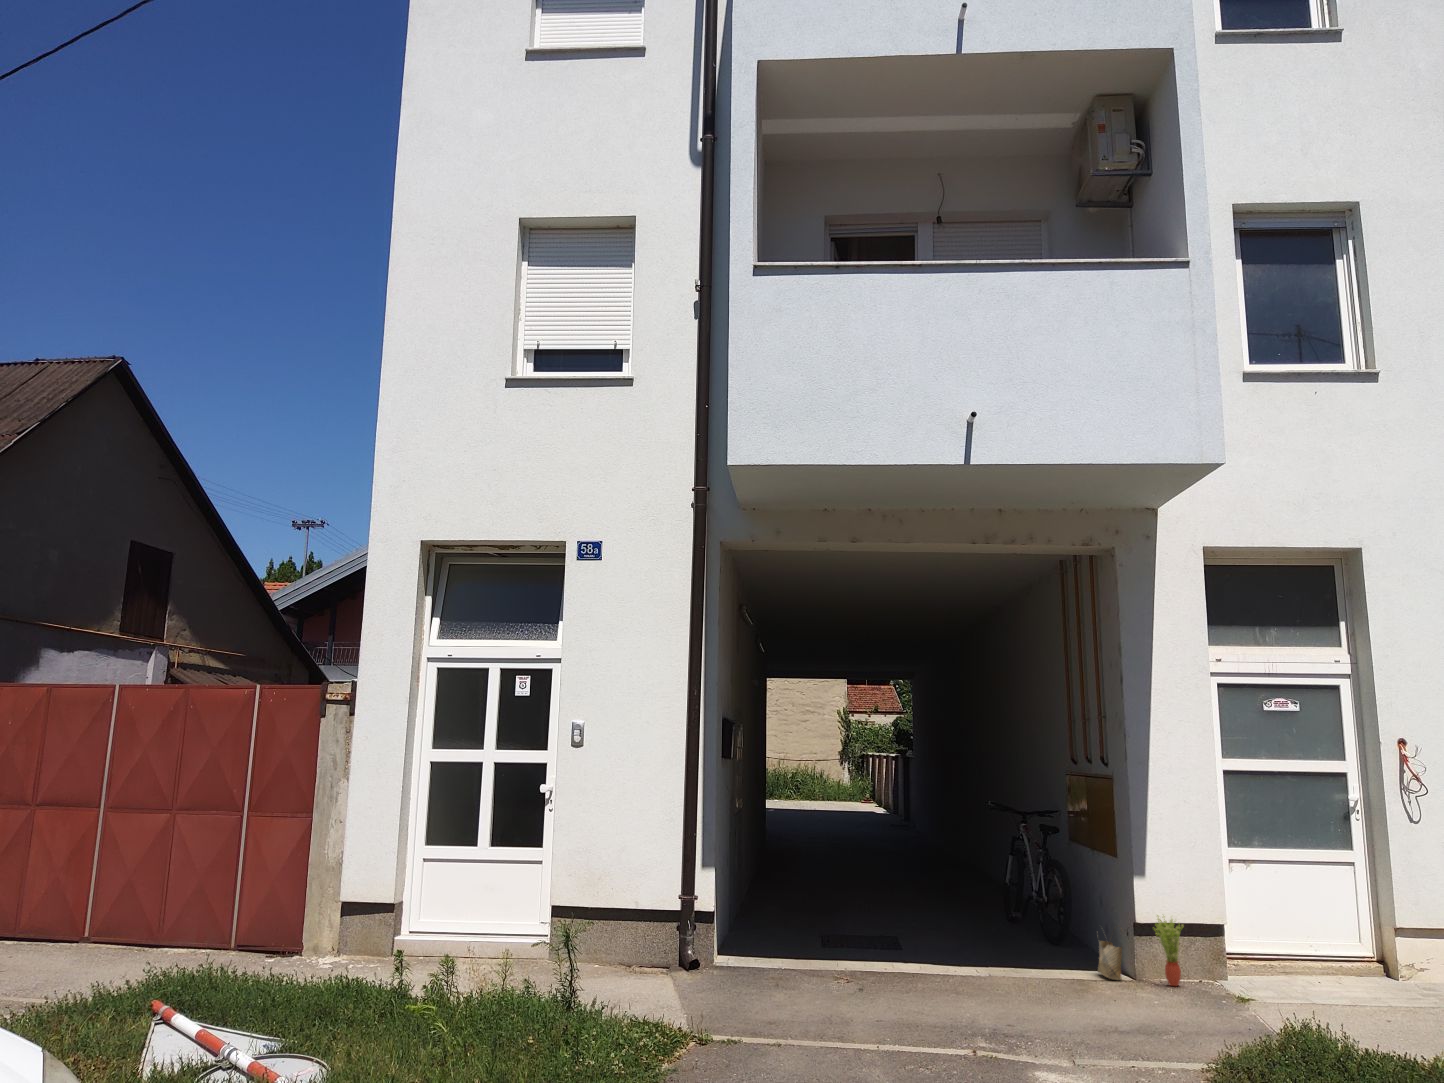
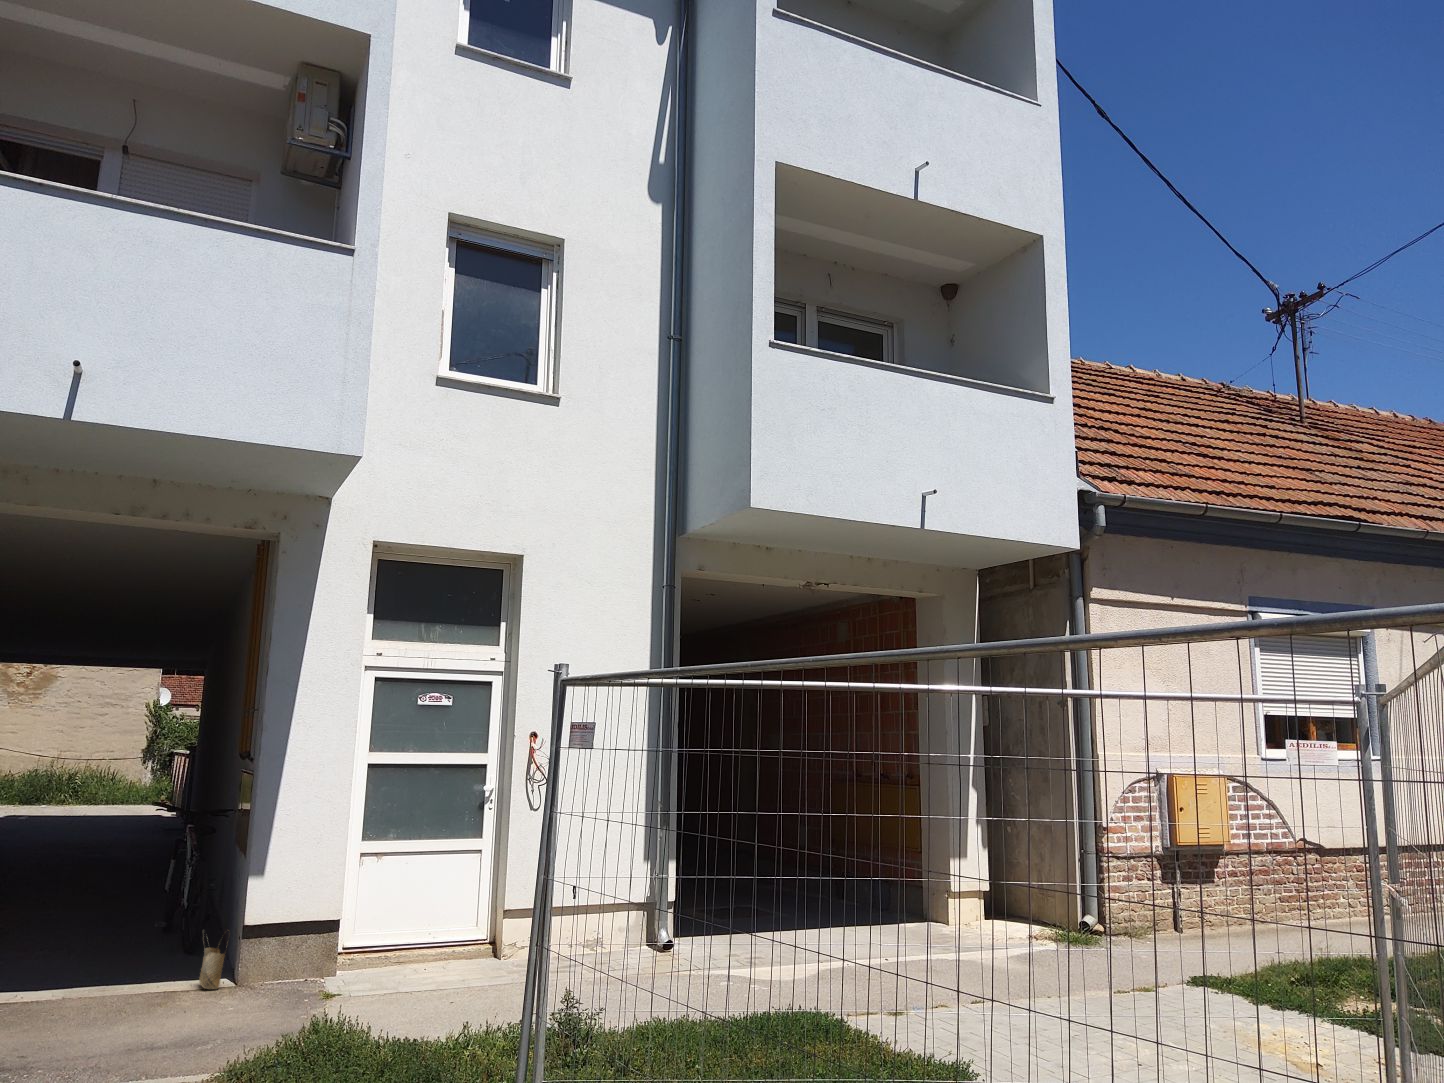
potted plant: present [1155,915,1183,986] -> none [257,914,291,990]

